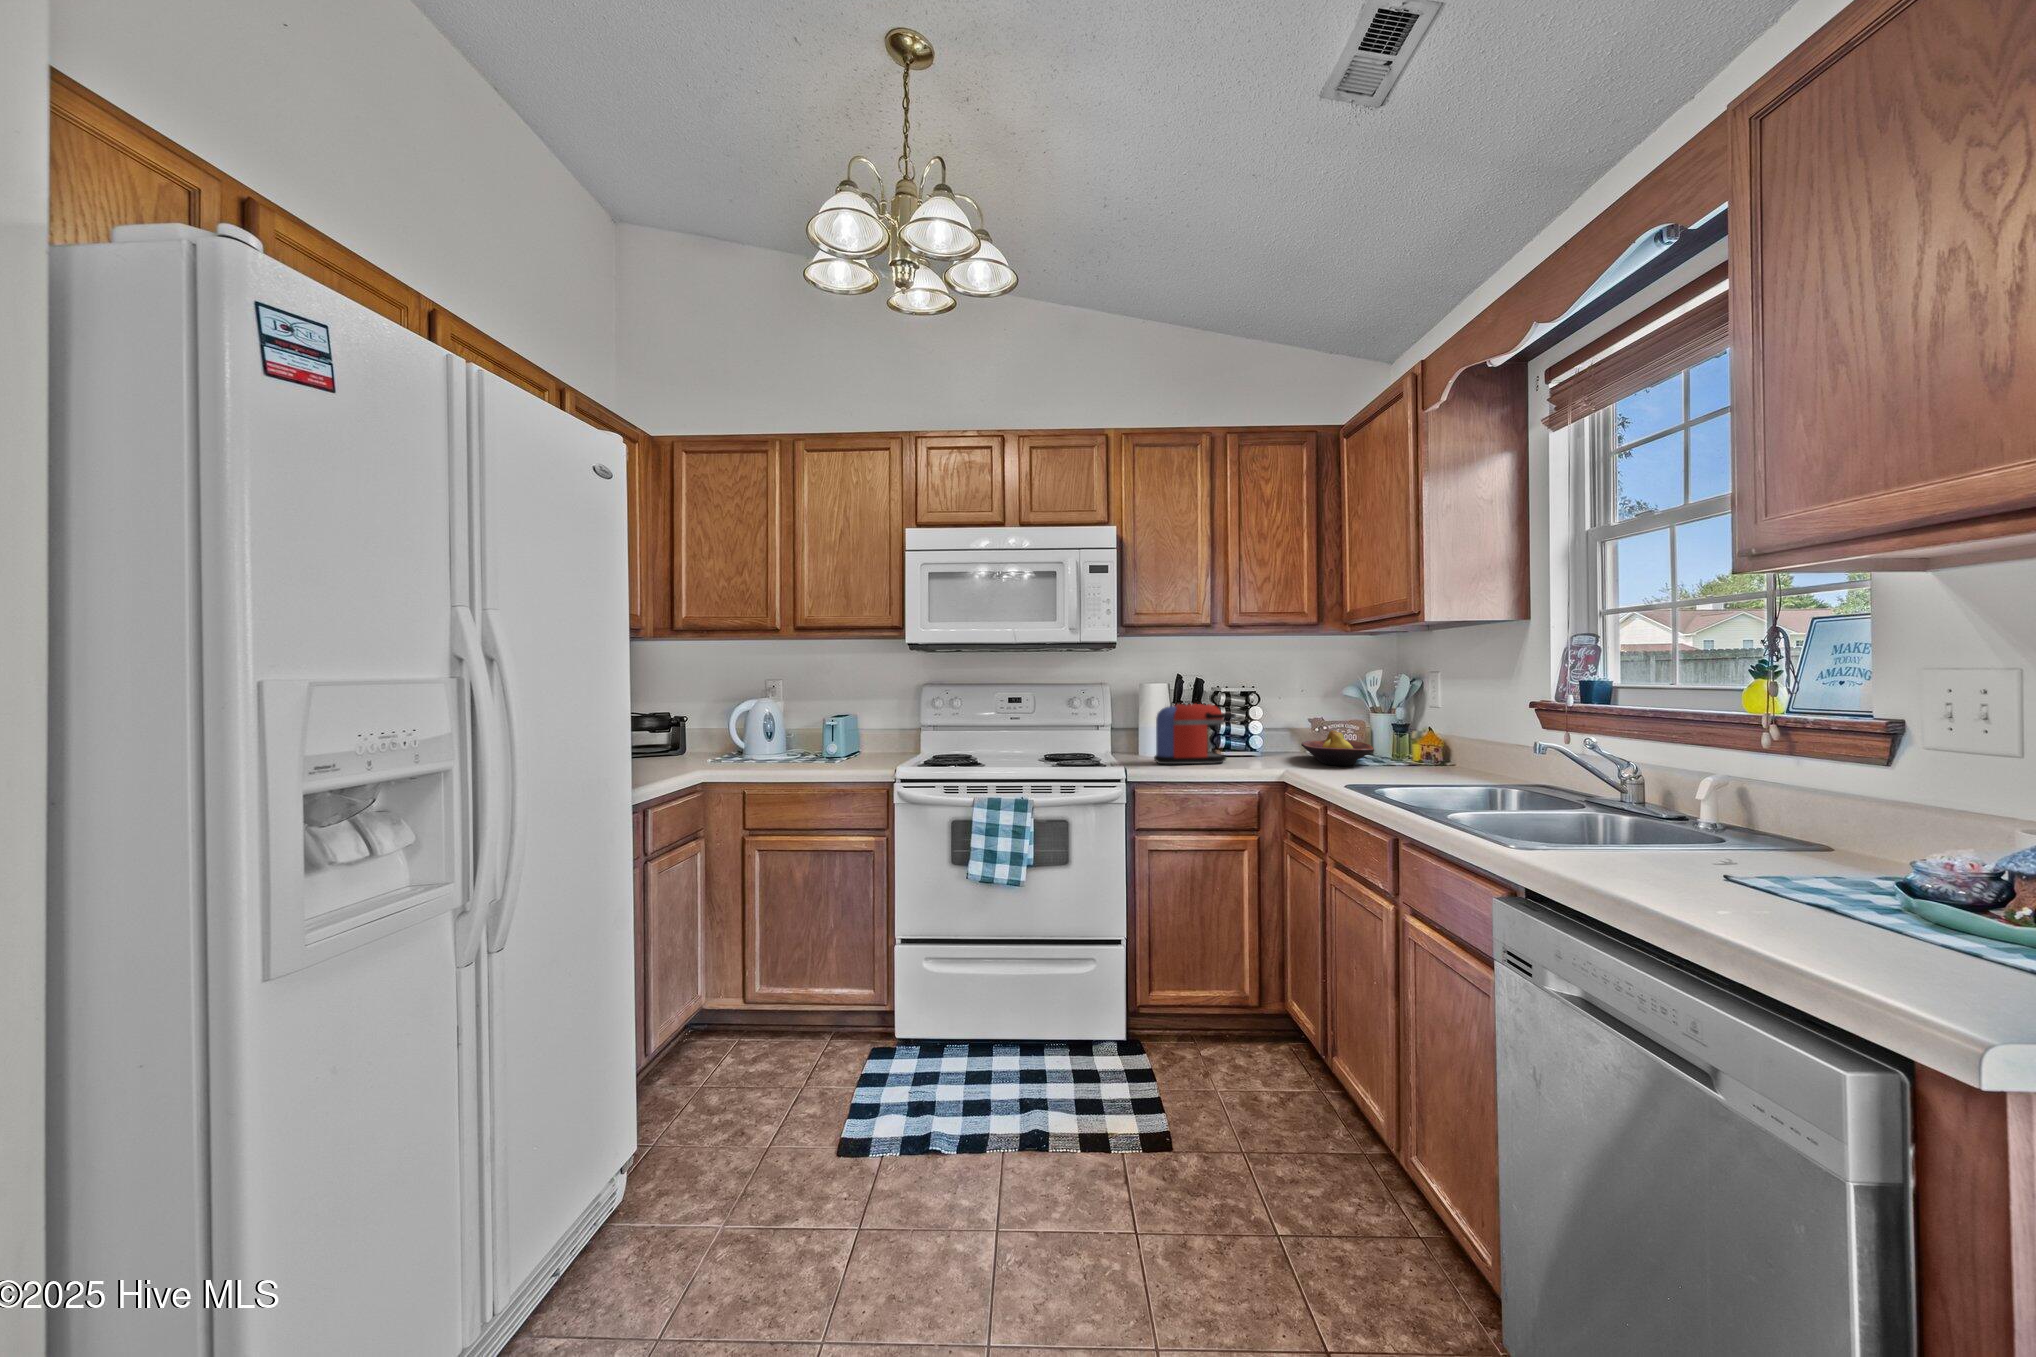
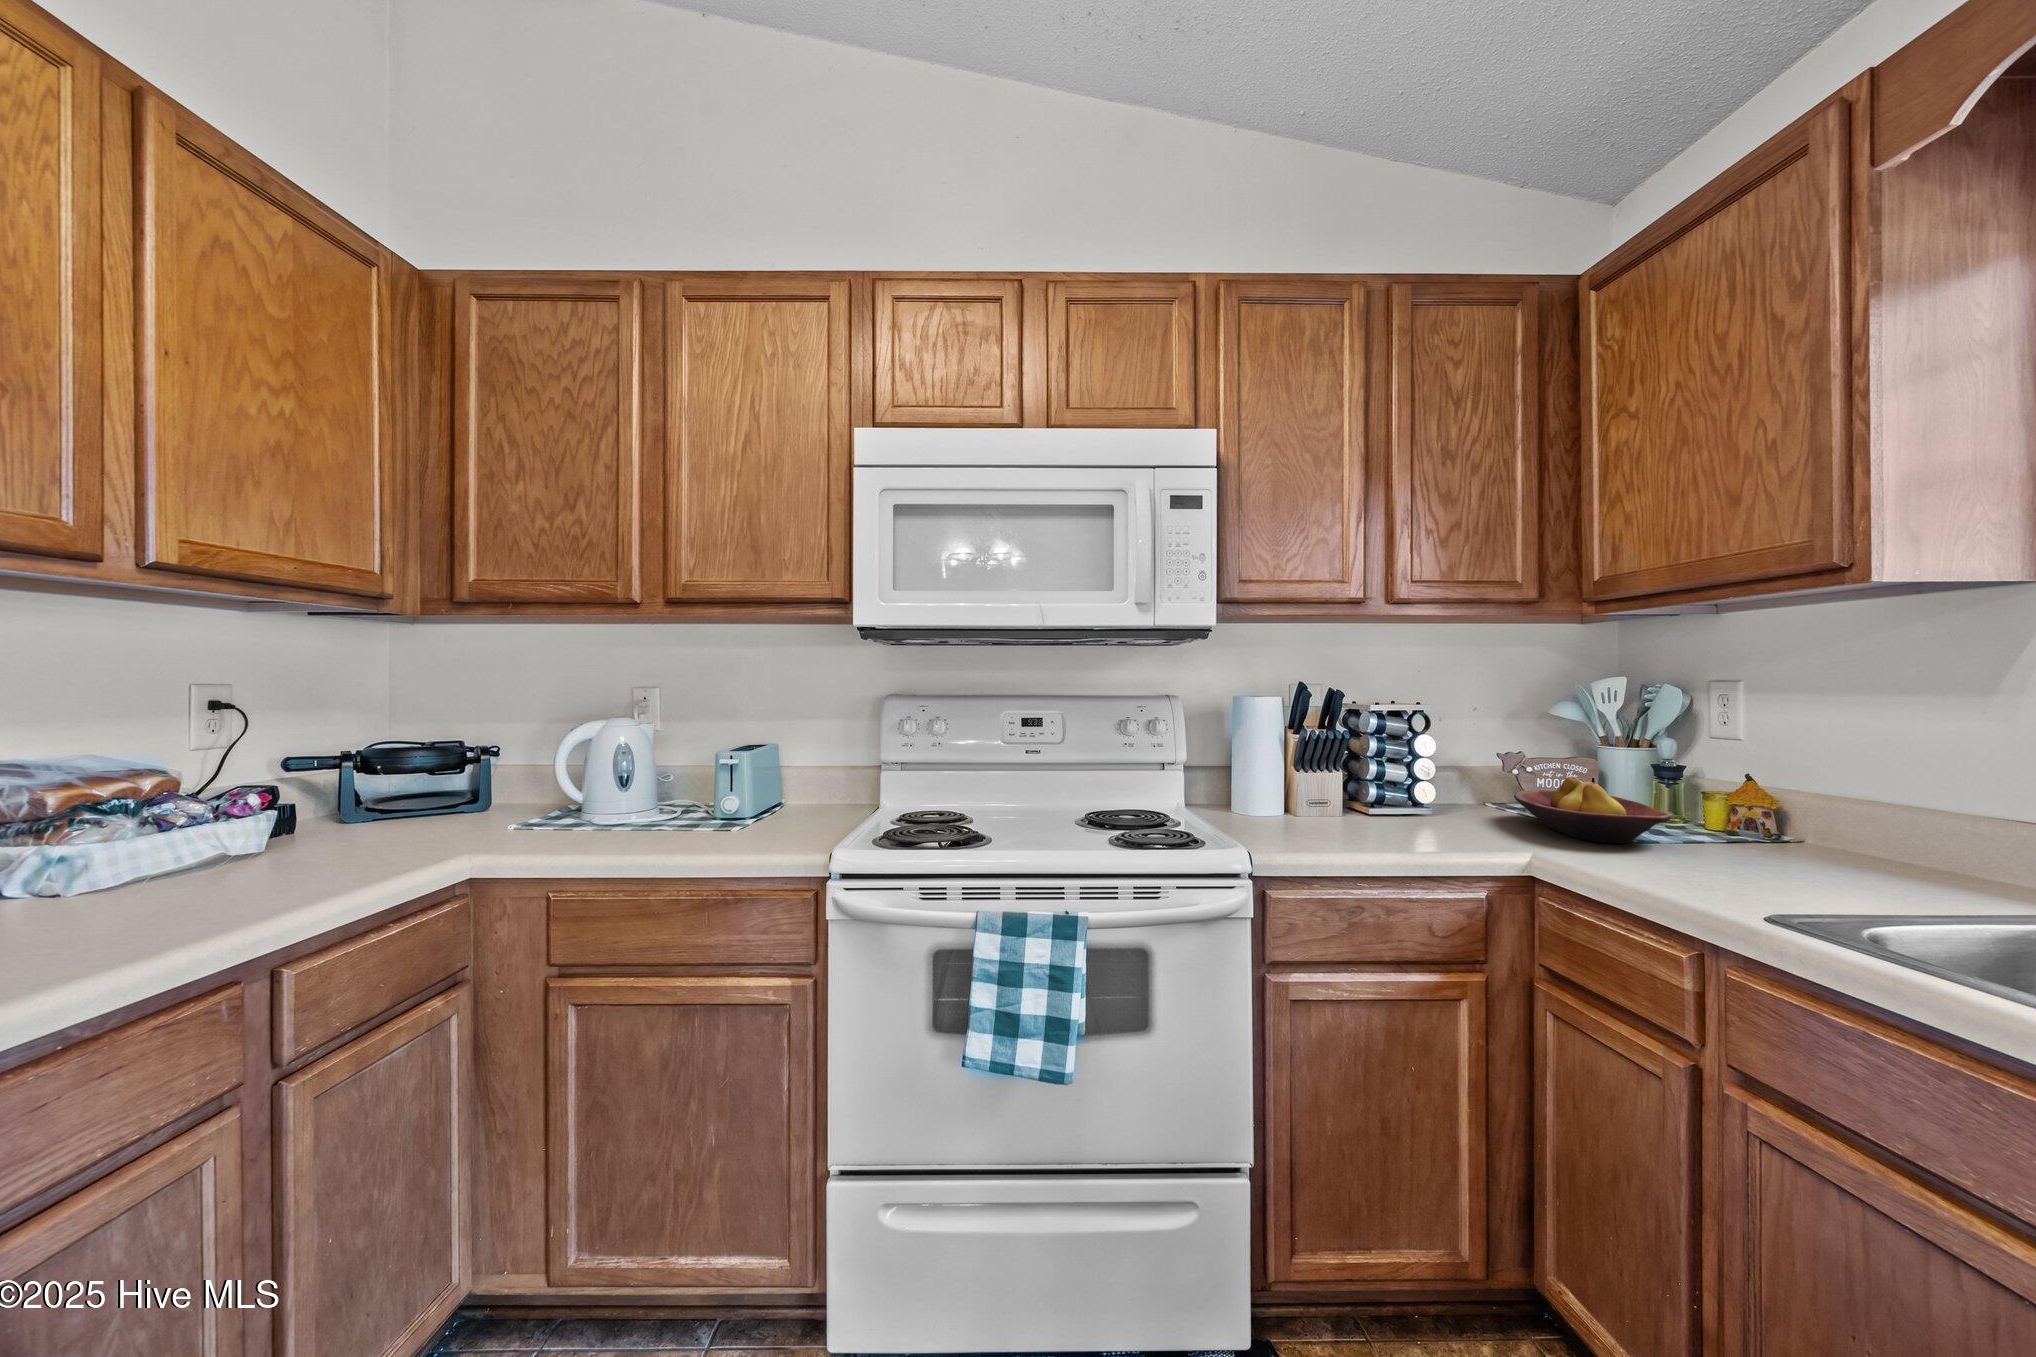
coffee maker: present [1154,704,1236,764] -> none [1279,733,1417,838]

